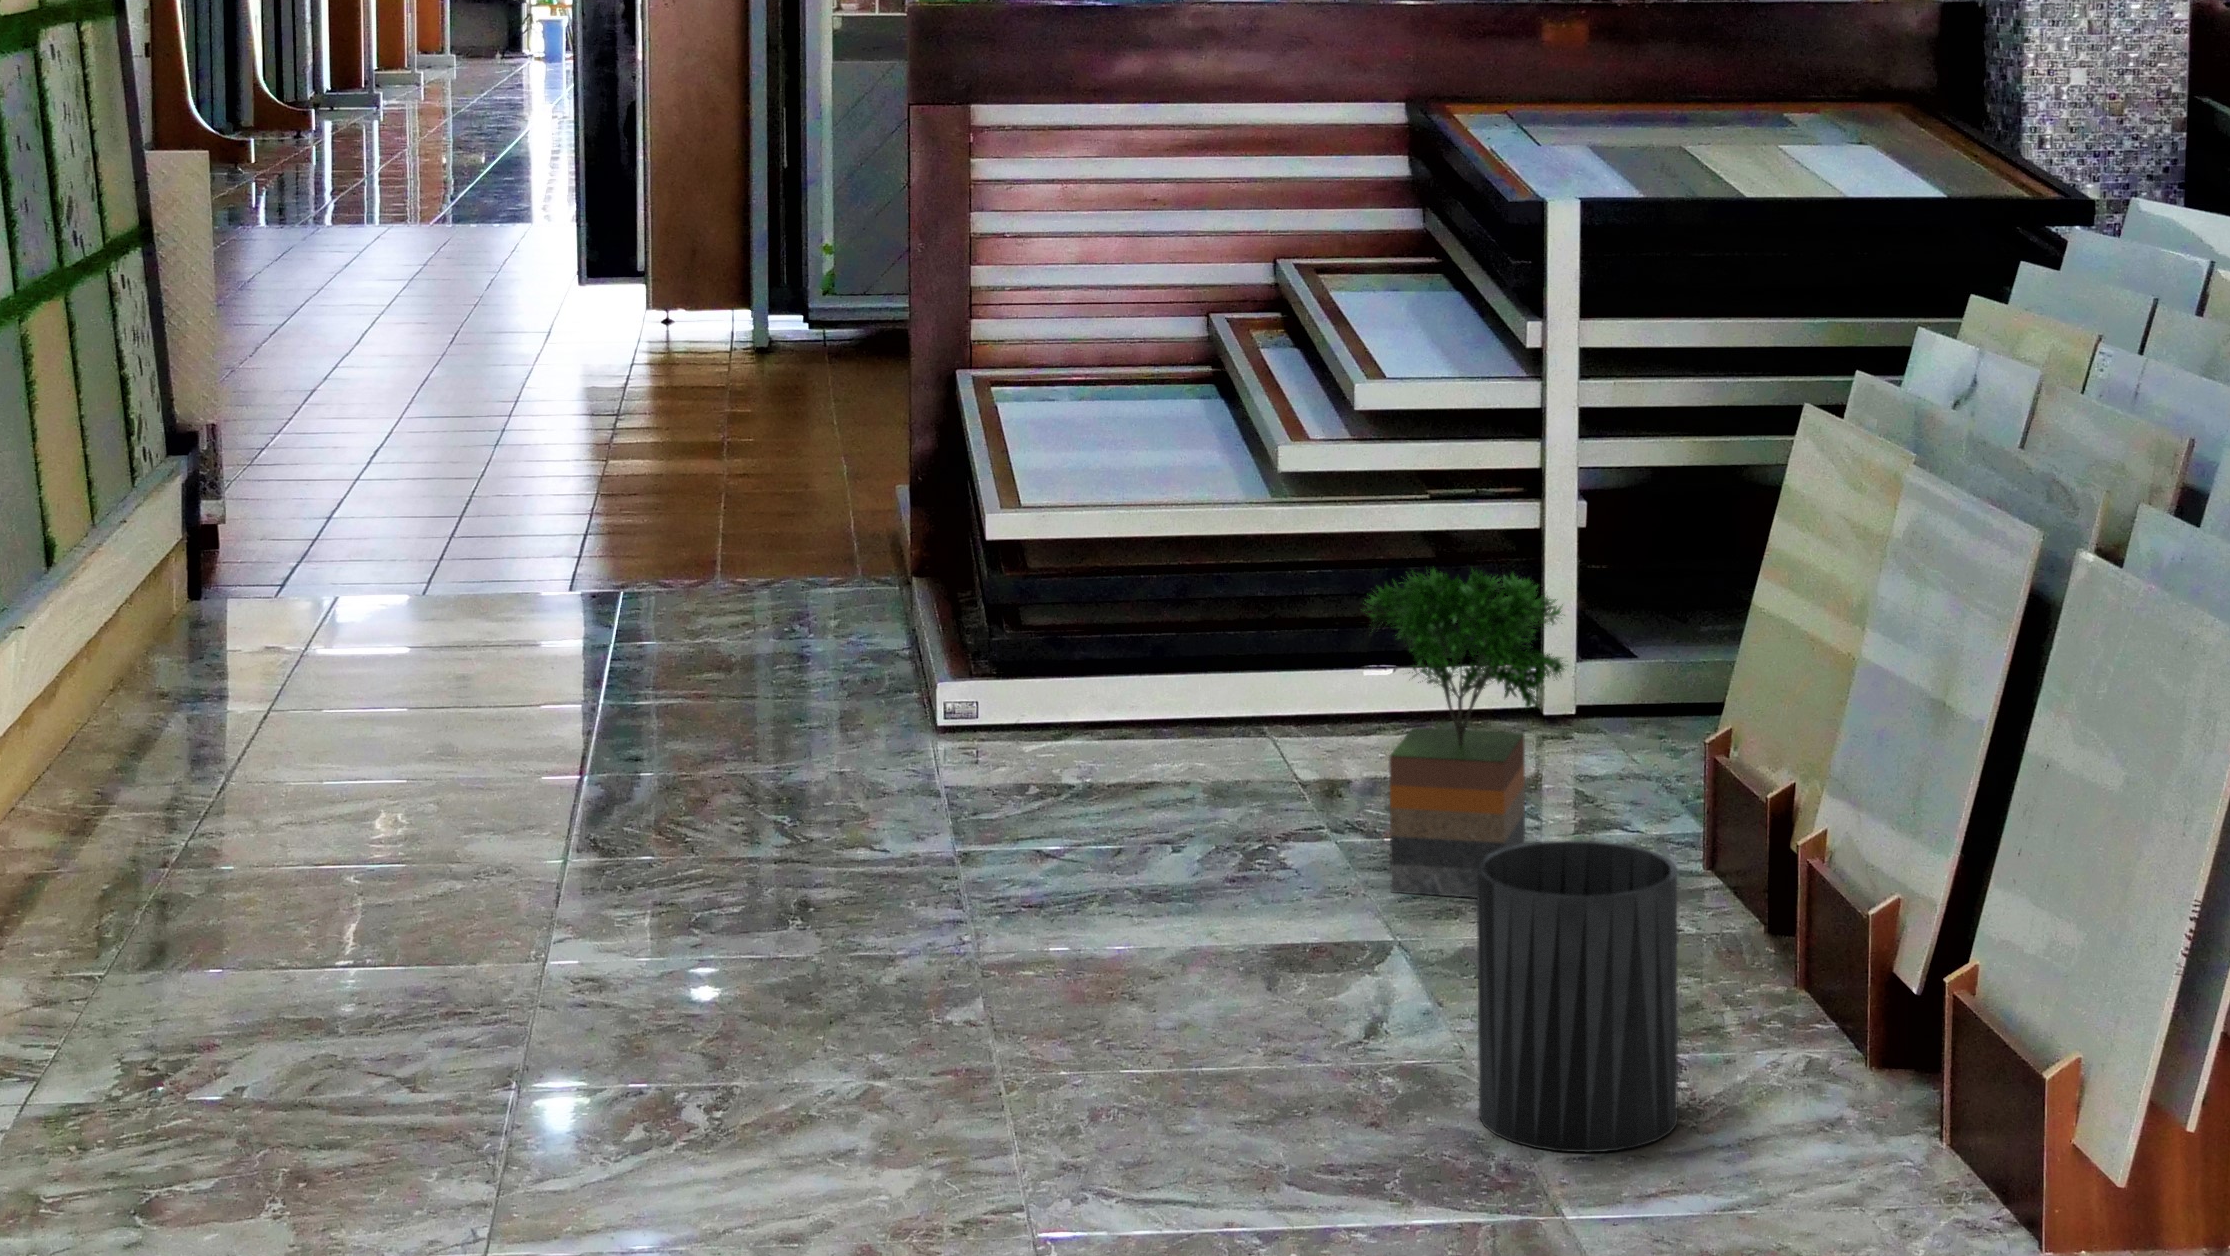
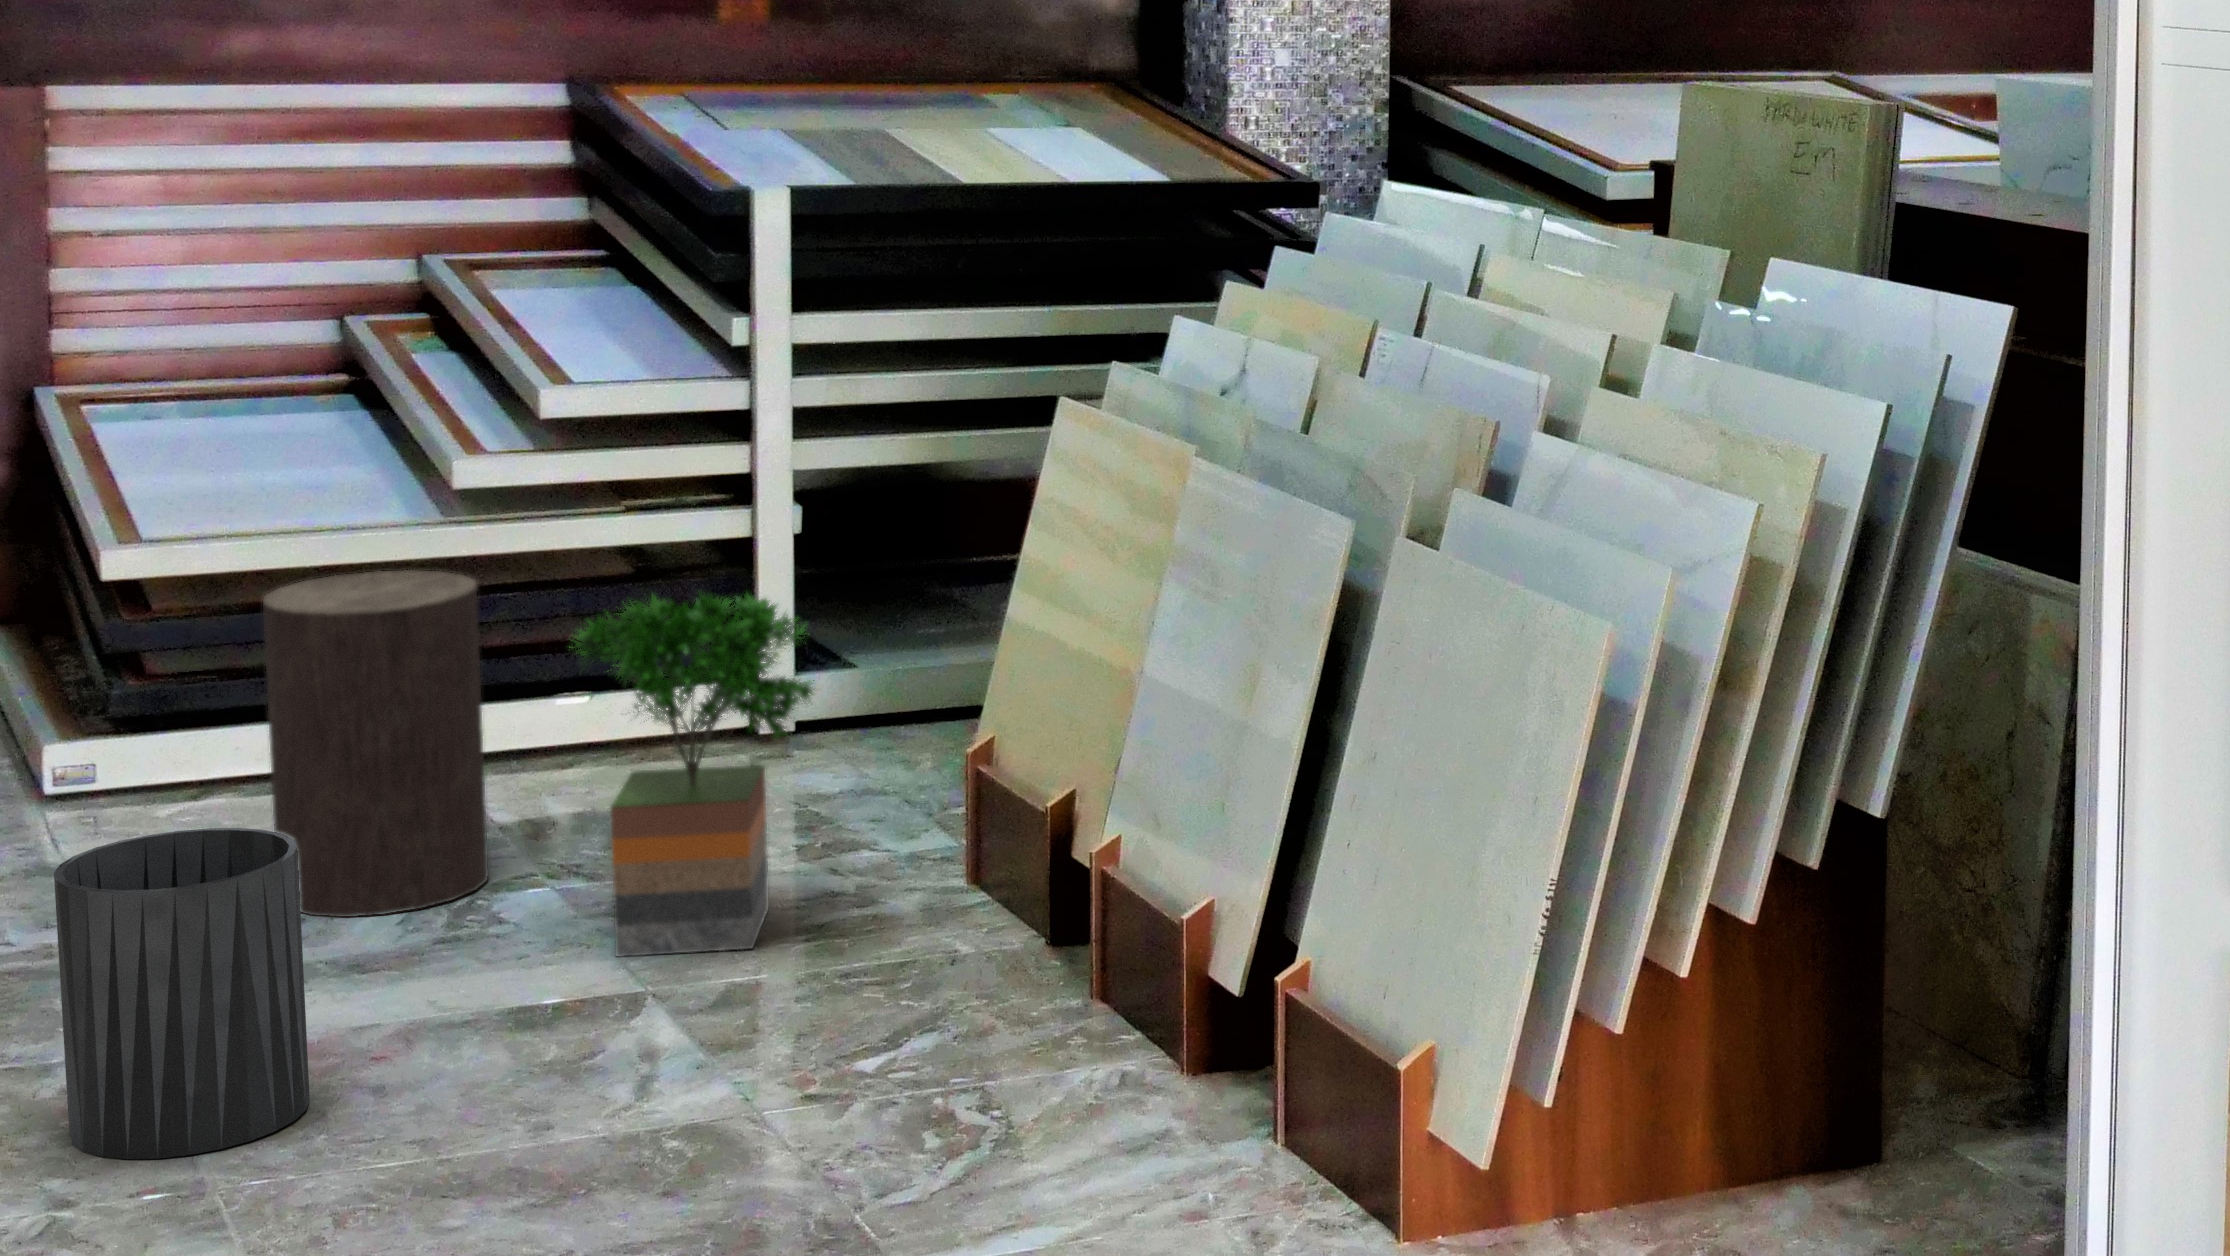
stool: none [1131,535,1301,835] -> present [263,570,488,917]
trash can: present [1477,840,1678,1152] -> present [54,828,310,1159]

